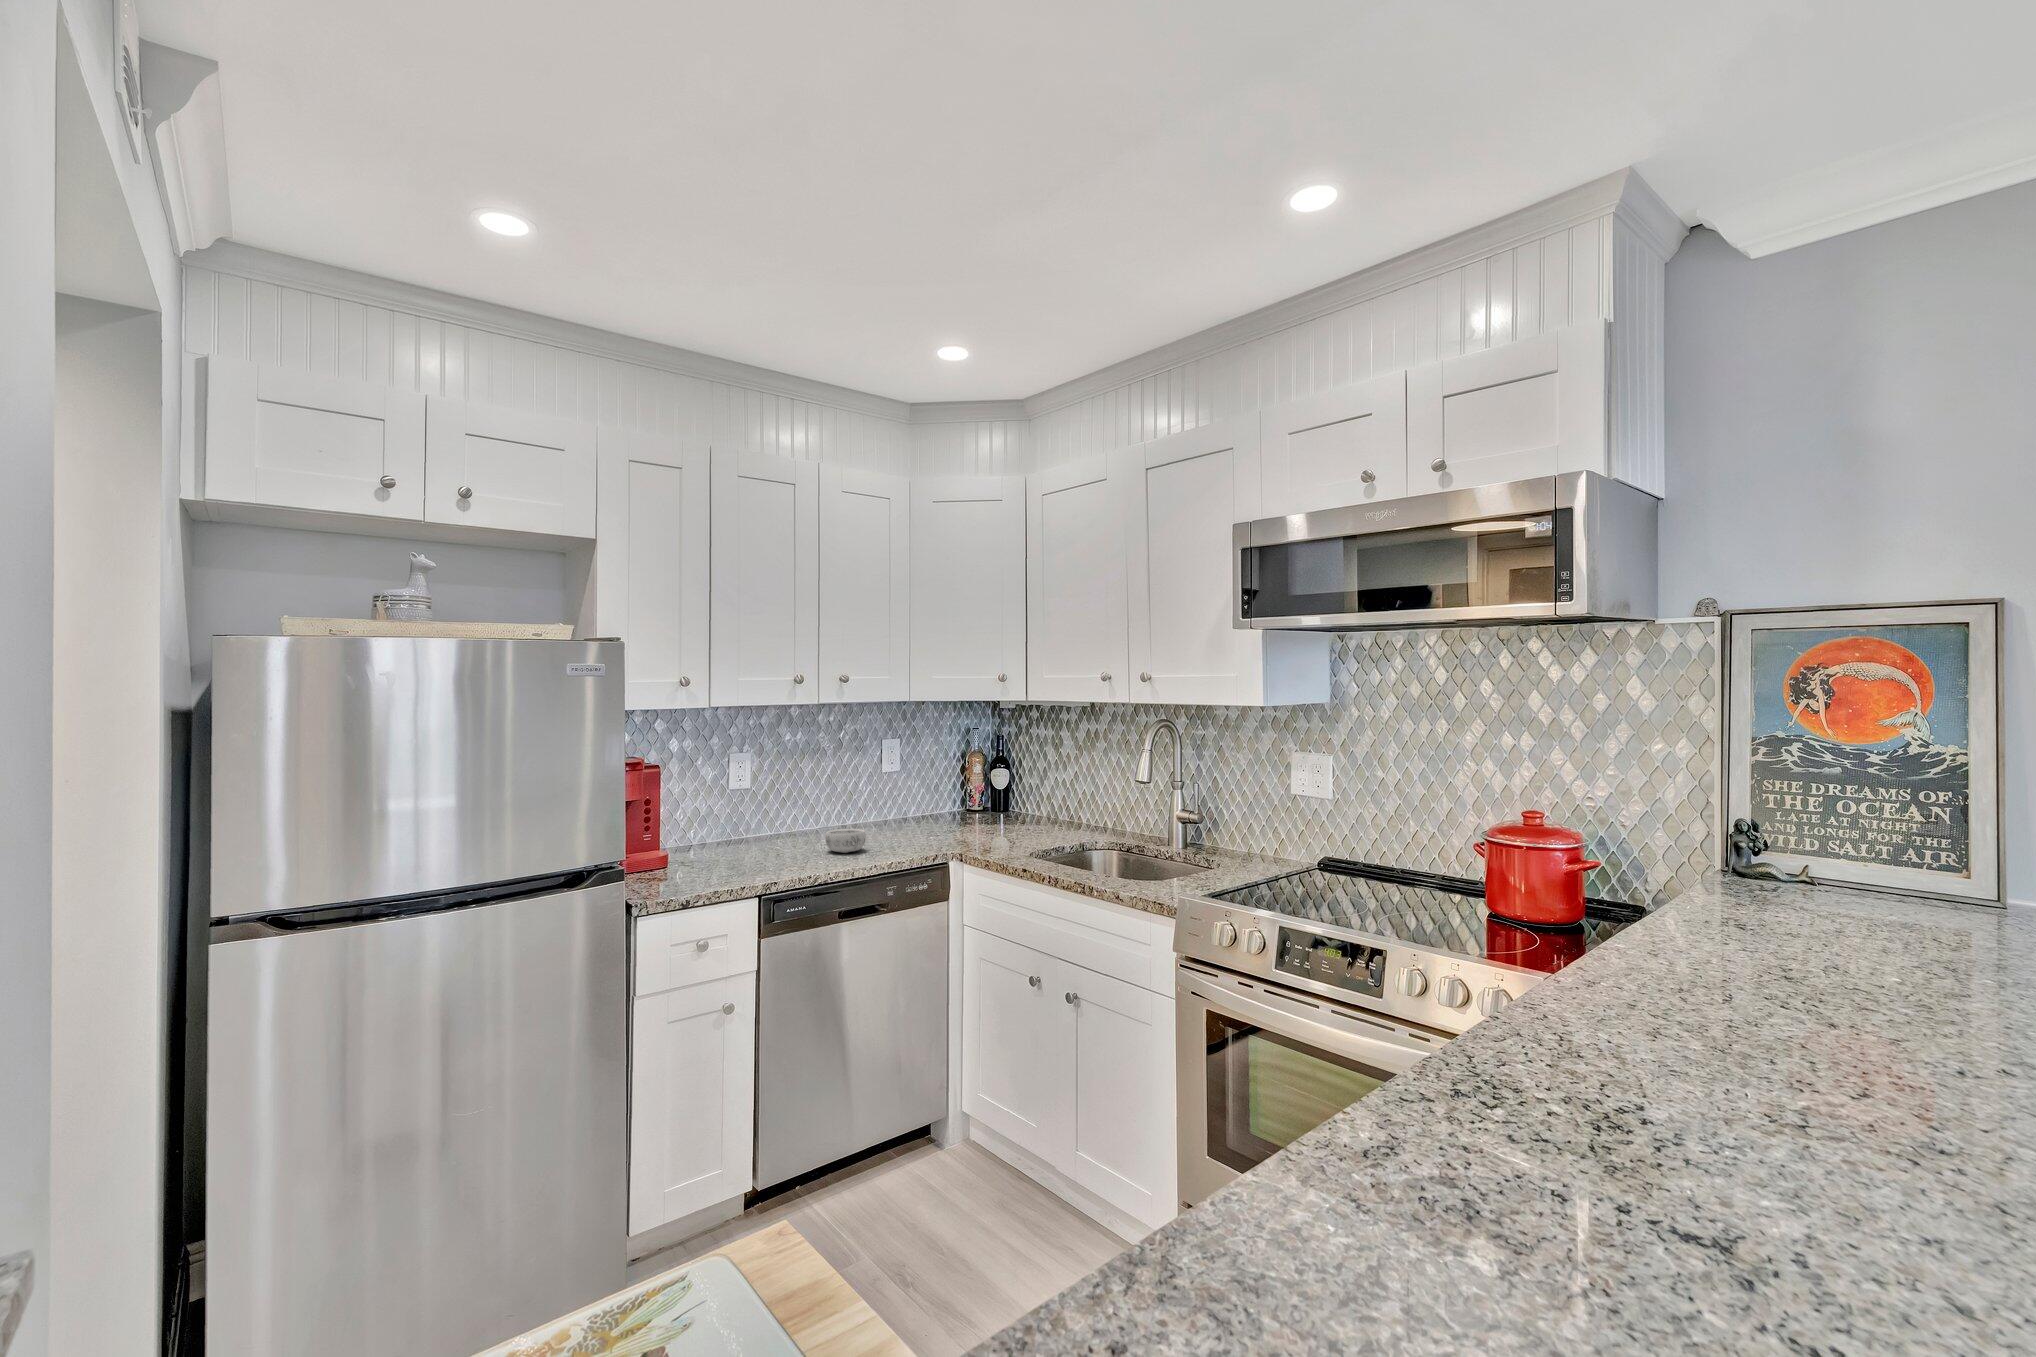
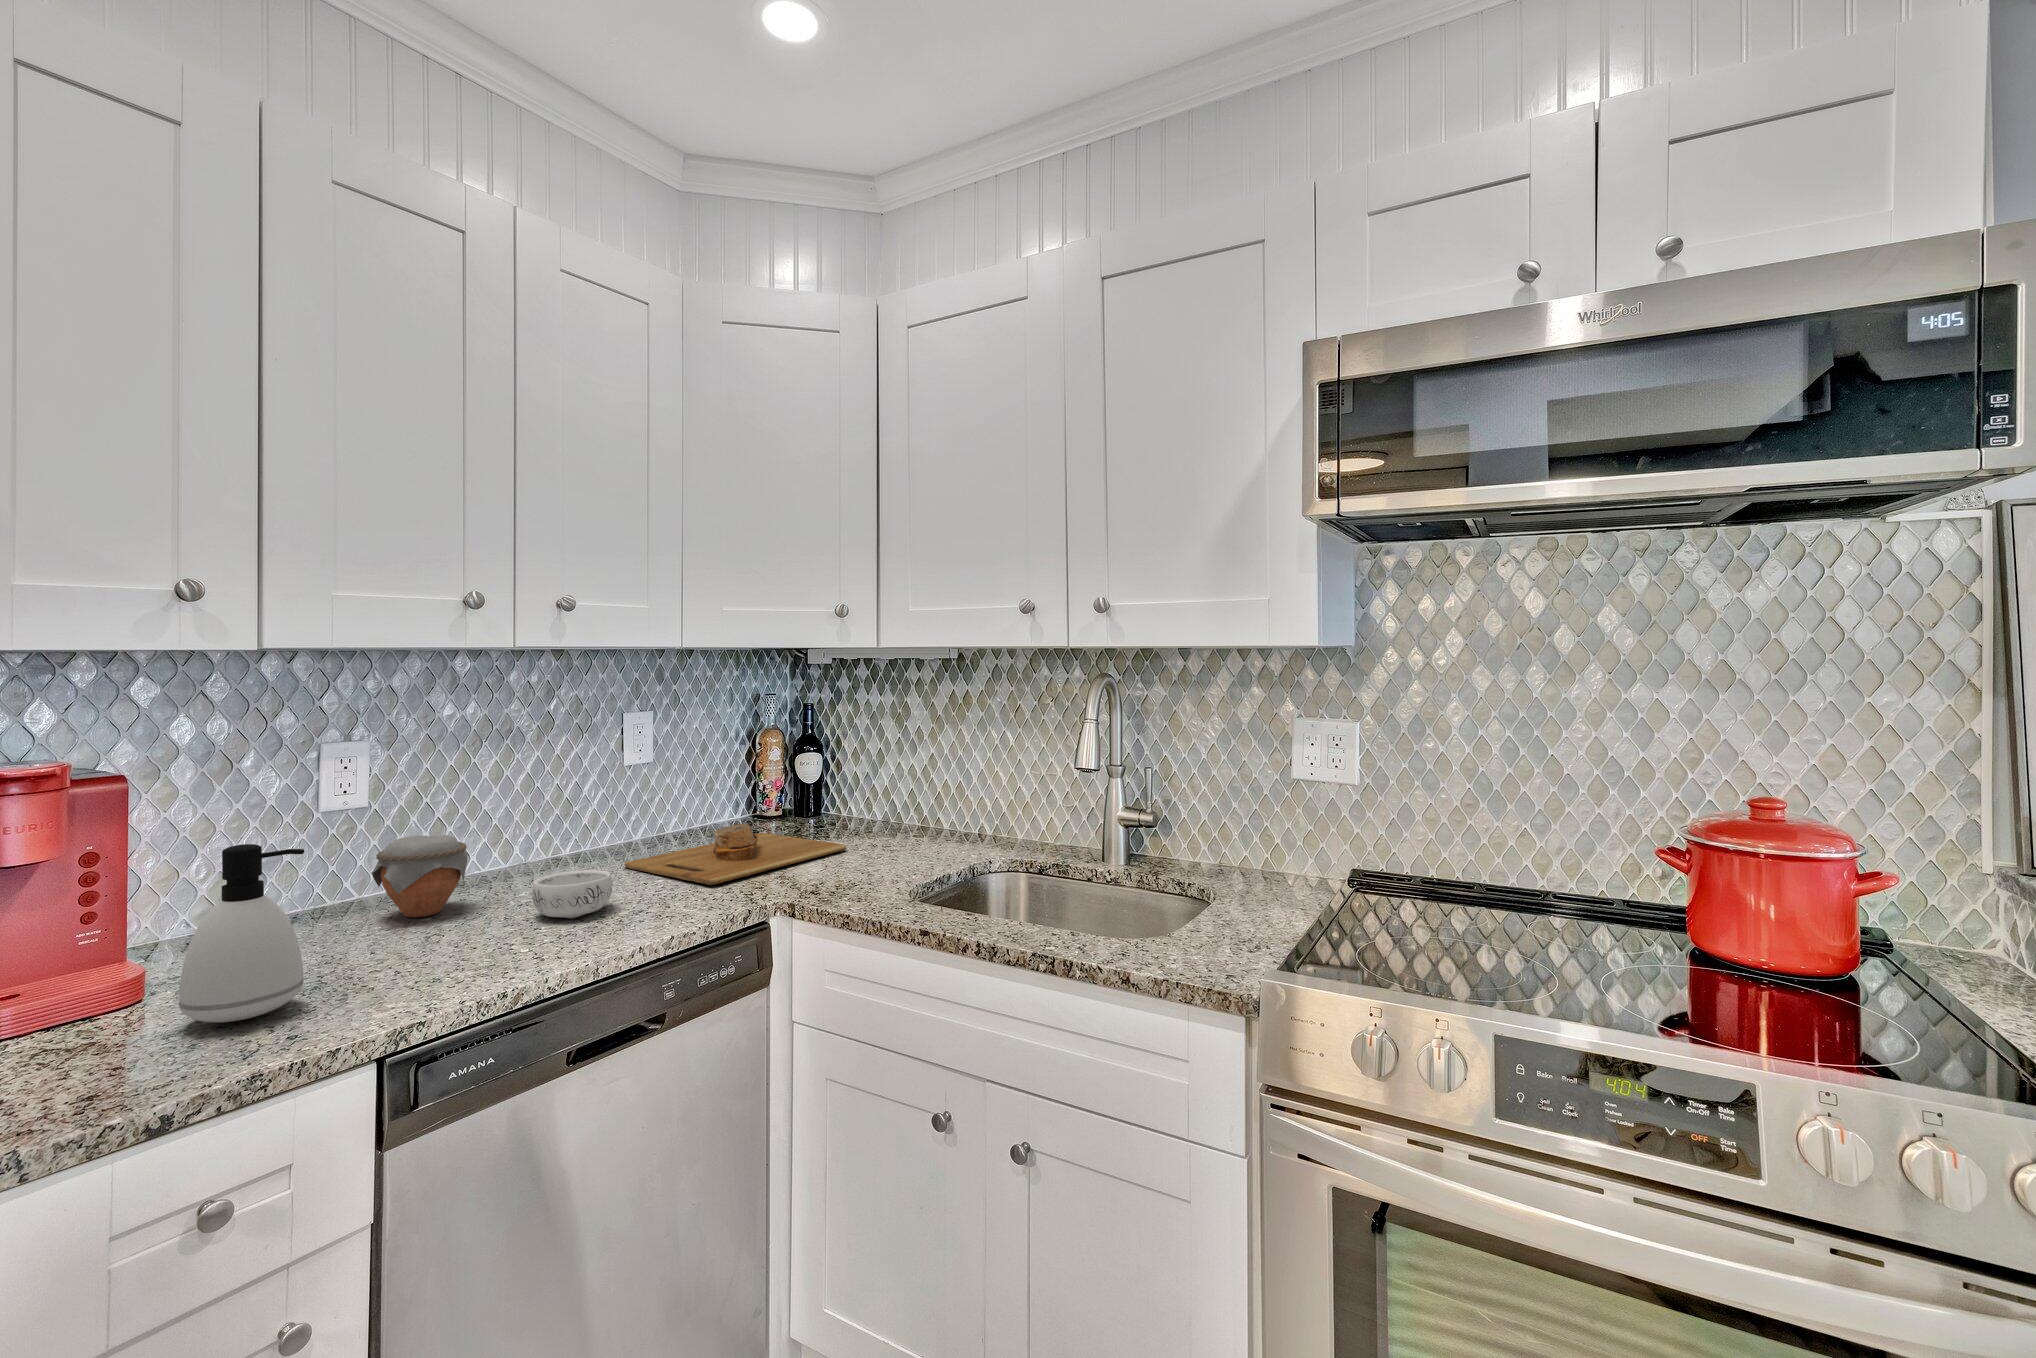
soap dispenser: none [687,798,731,875] -> present [179,844,304,1022]
jar: none [752,805,796,848] -> present [372,835,468,918]
cutting board: none [878,812,1012,844] -> present [625,823,846,885]

